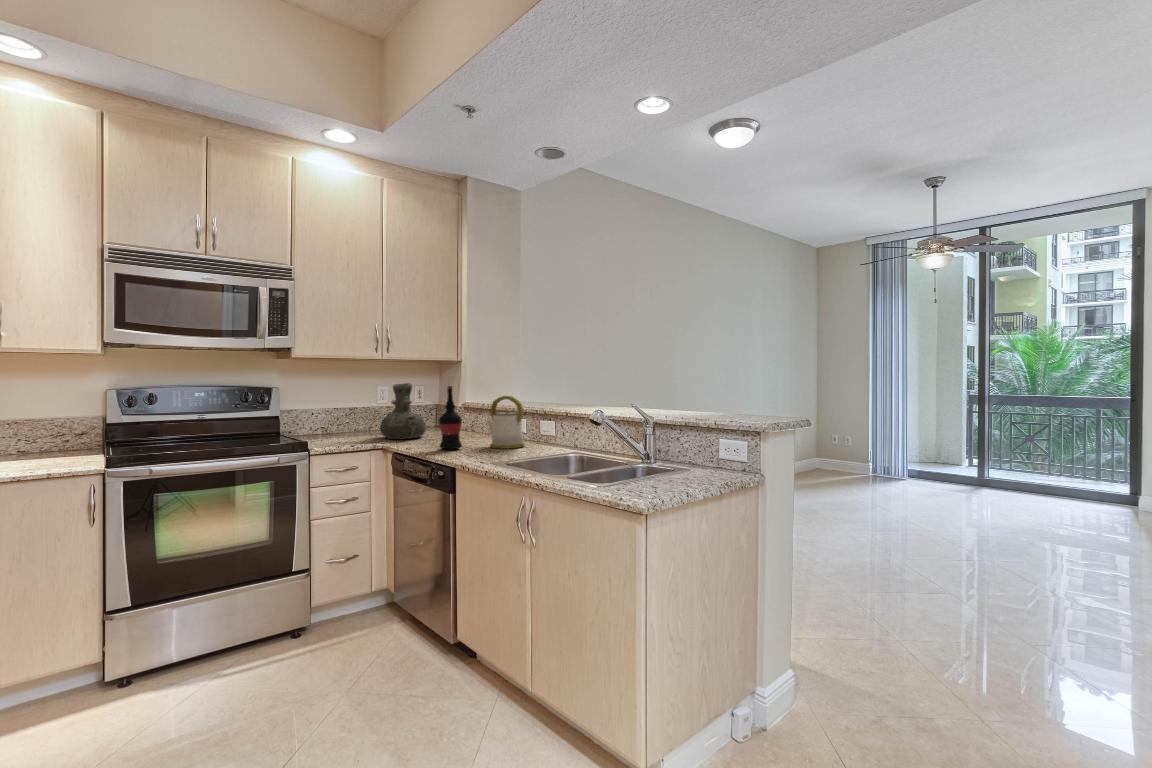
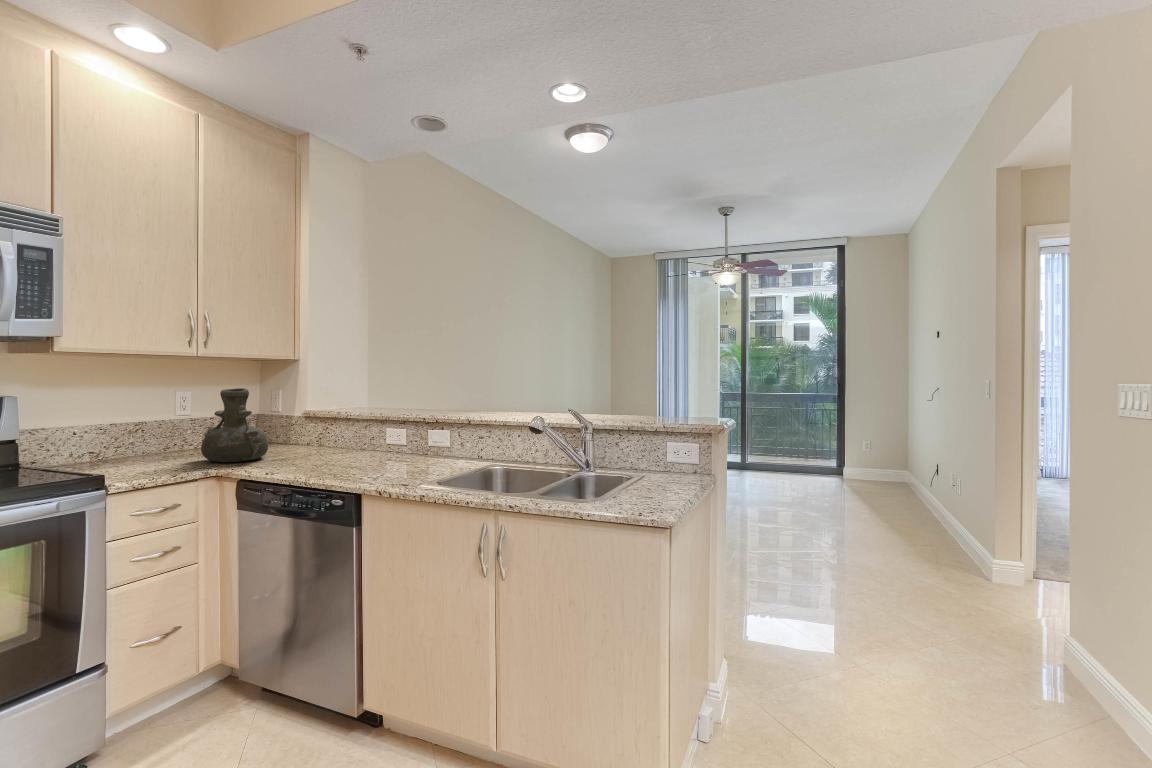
wine bottle: present [439,386,462,449] -> none [315,391,346,471]
kettle: present [487,396,525,449] -> none [369,402,419,466]

